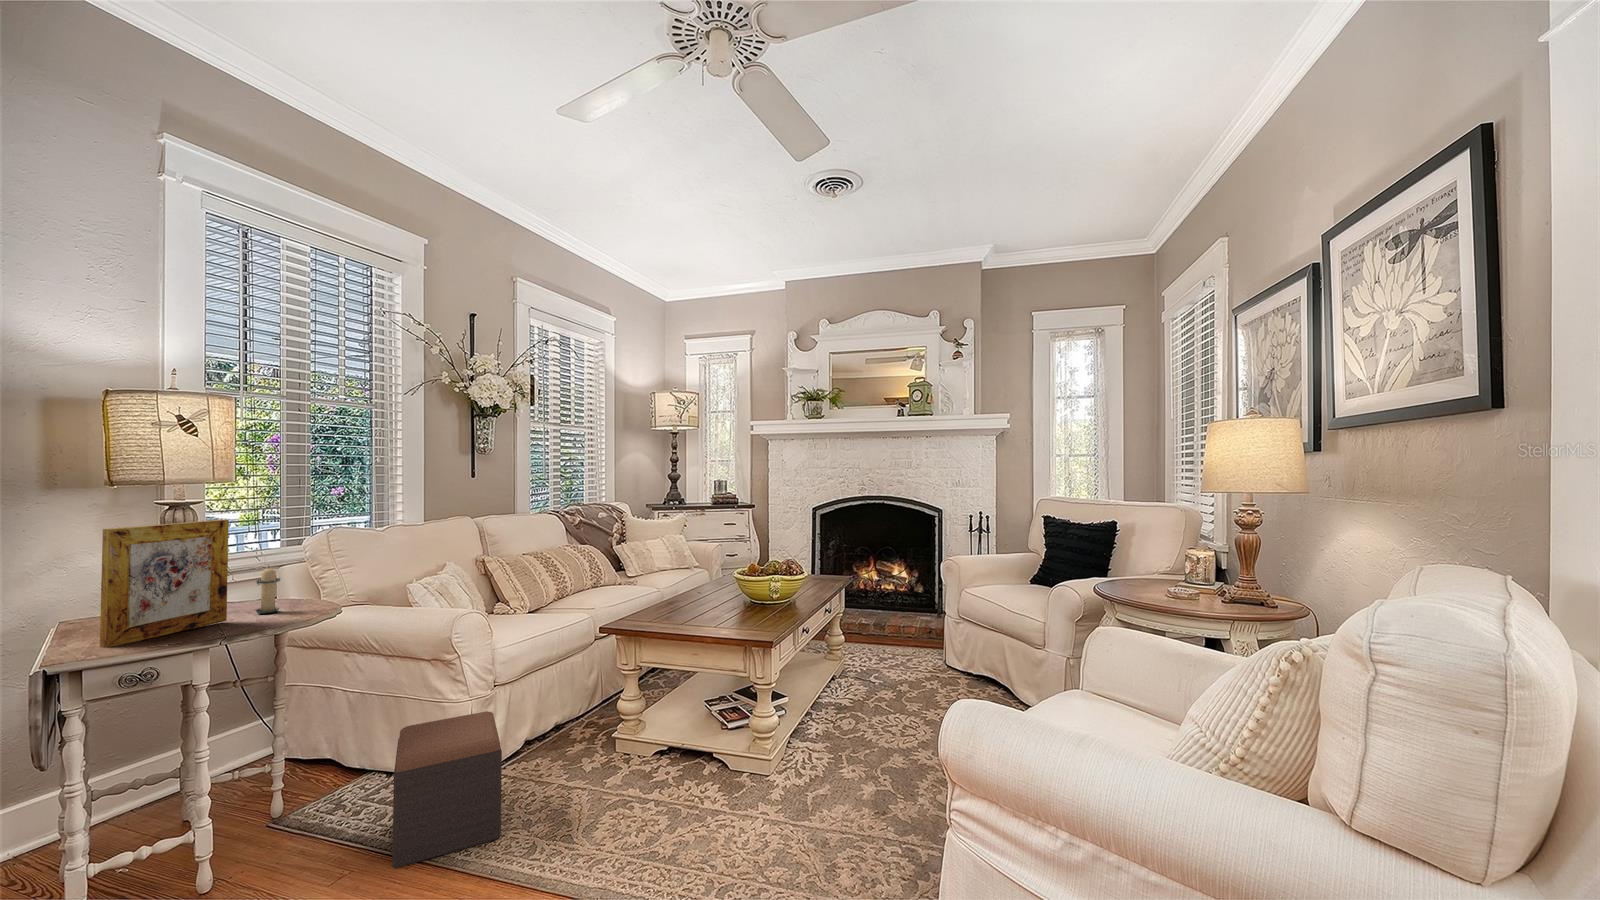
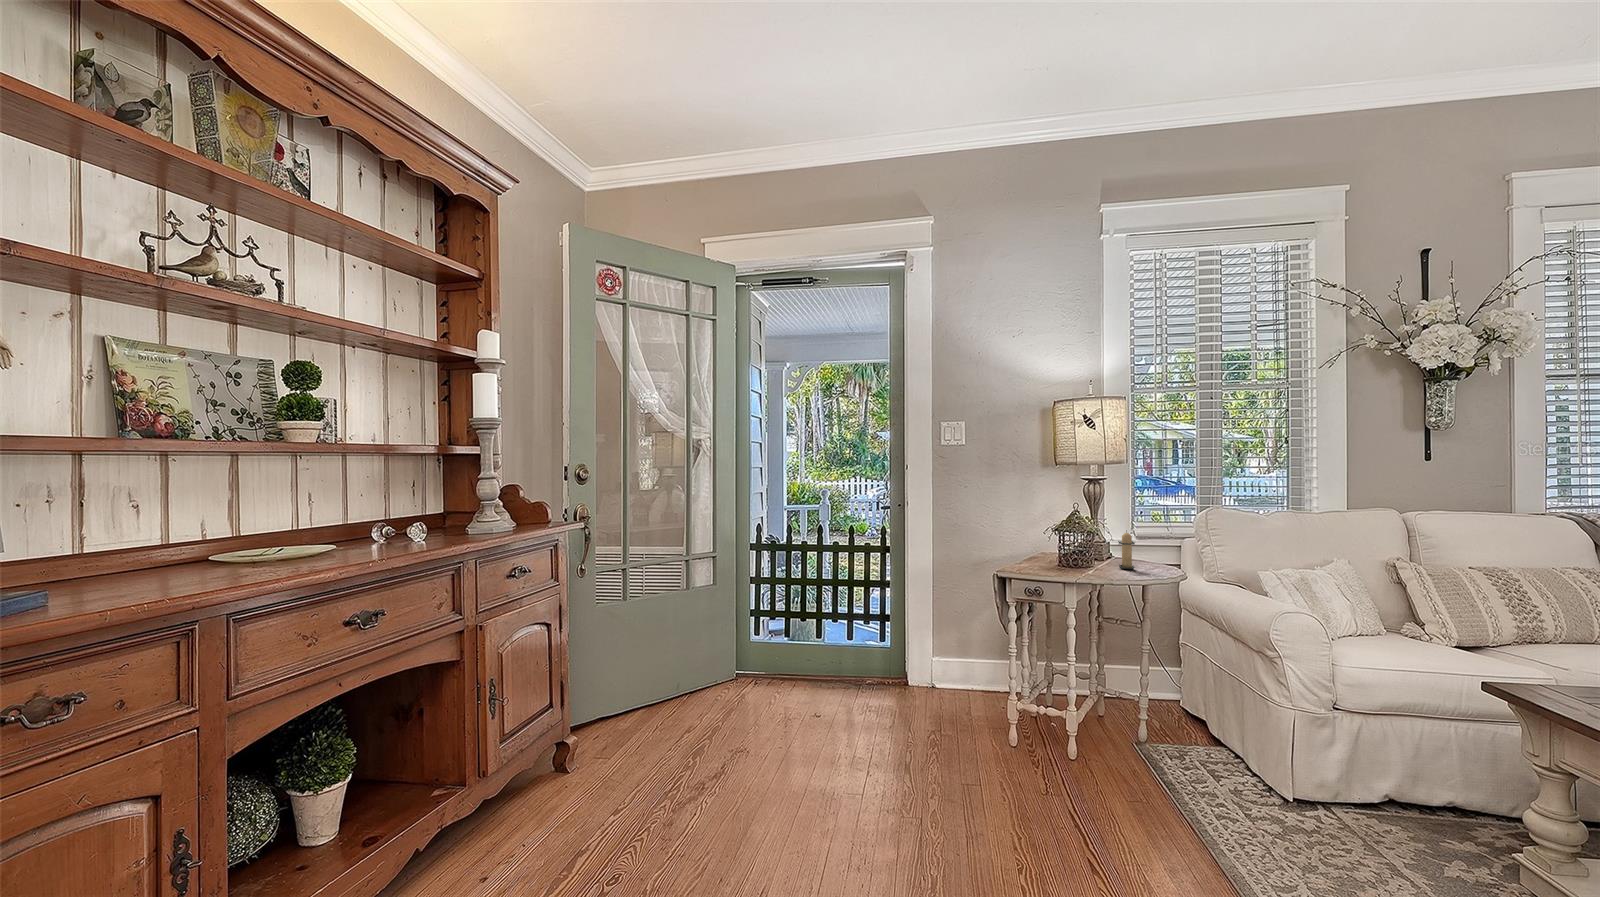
picture frame: present [100,519,229,647] -> none [1020,490,1094,567]
footstool: present [392,711,502,868] -> none [1169,703,1306,859]

